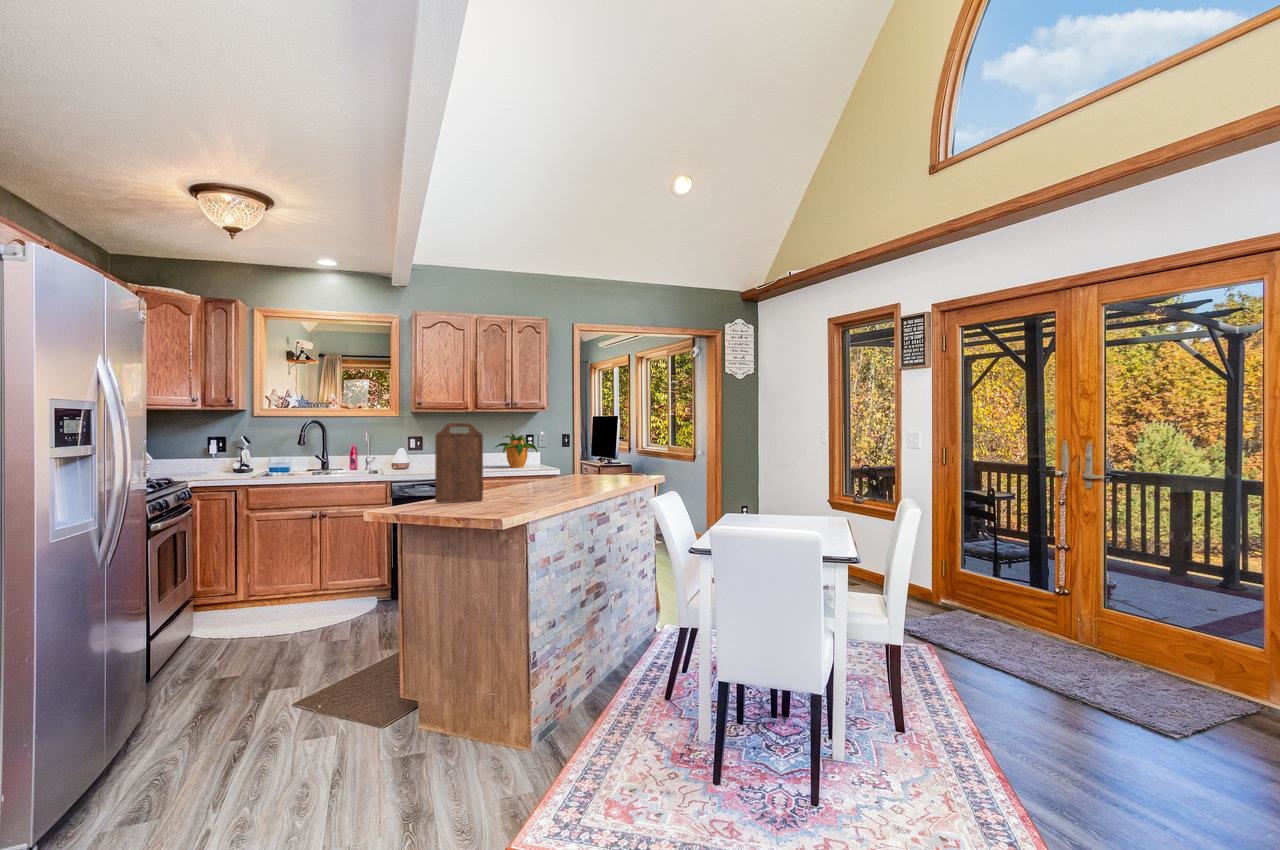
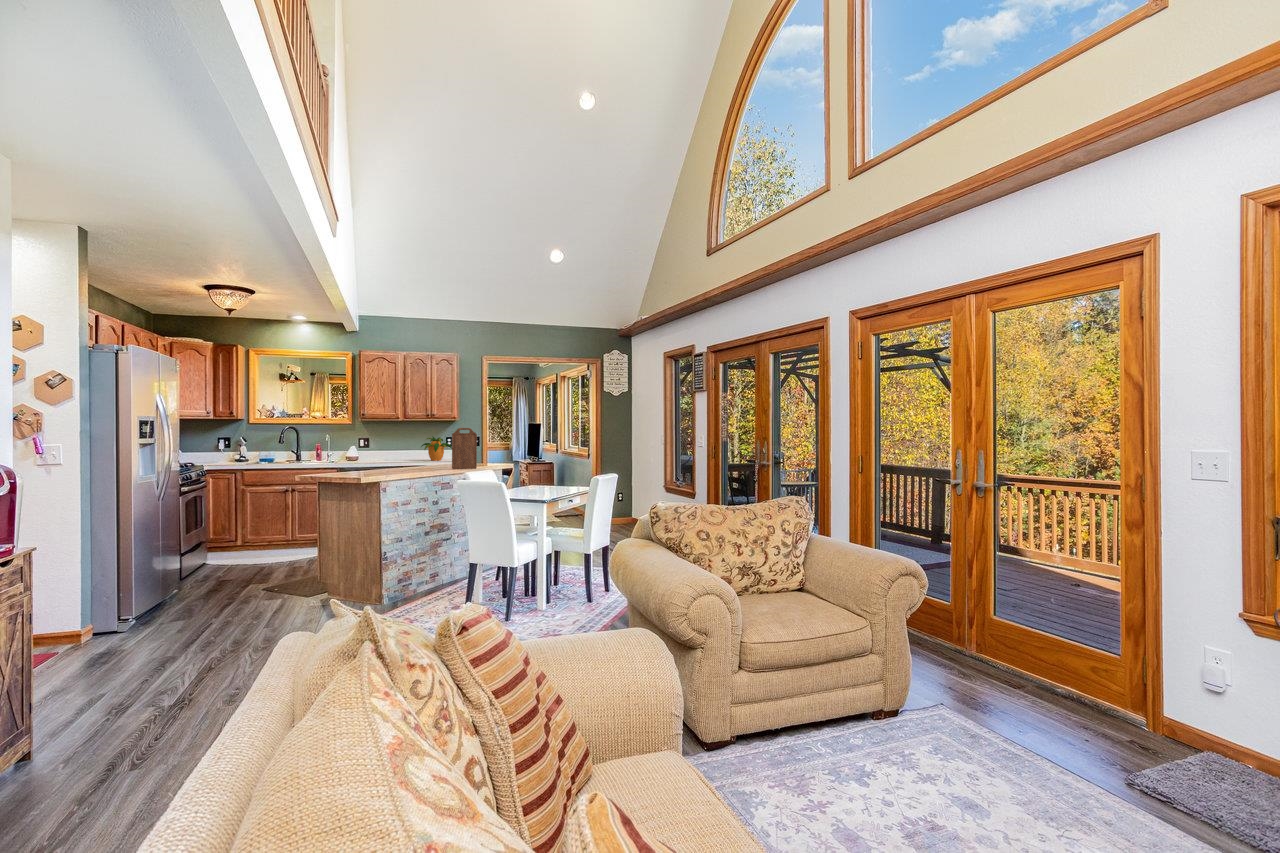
cutting board: present [435,423,483,503] -> present [452,428,477,469]

